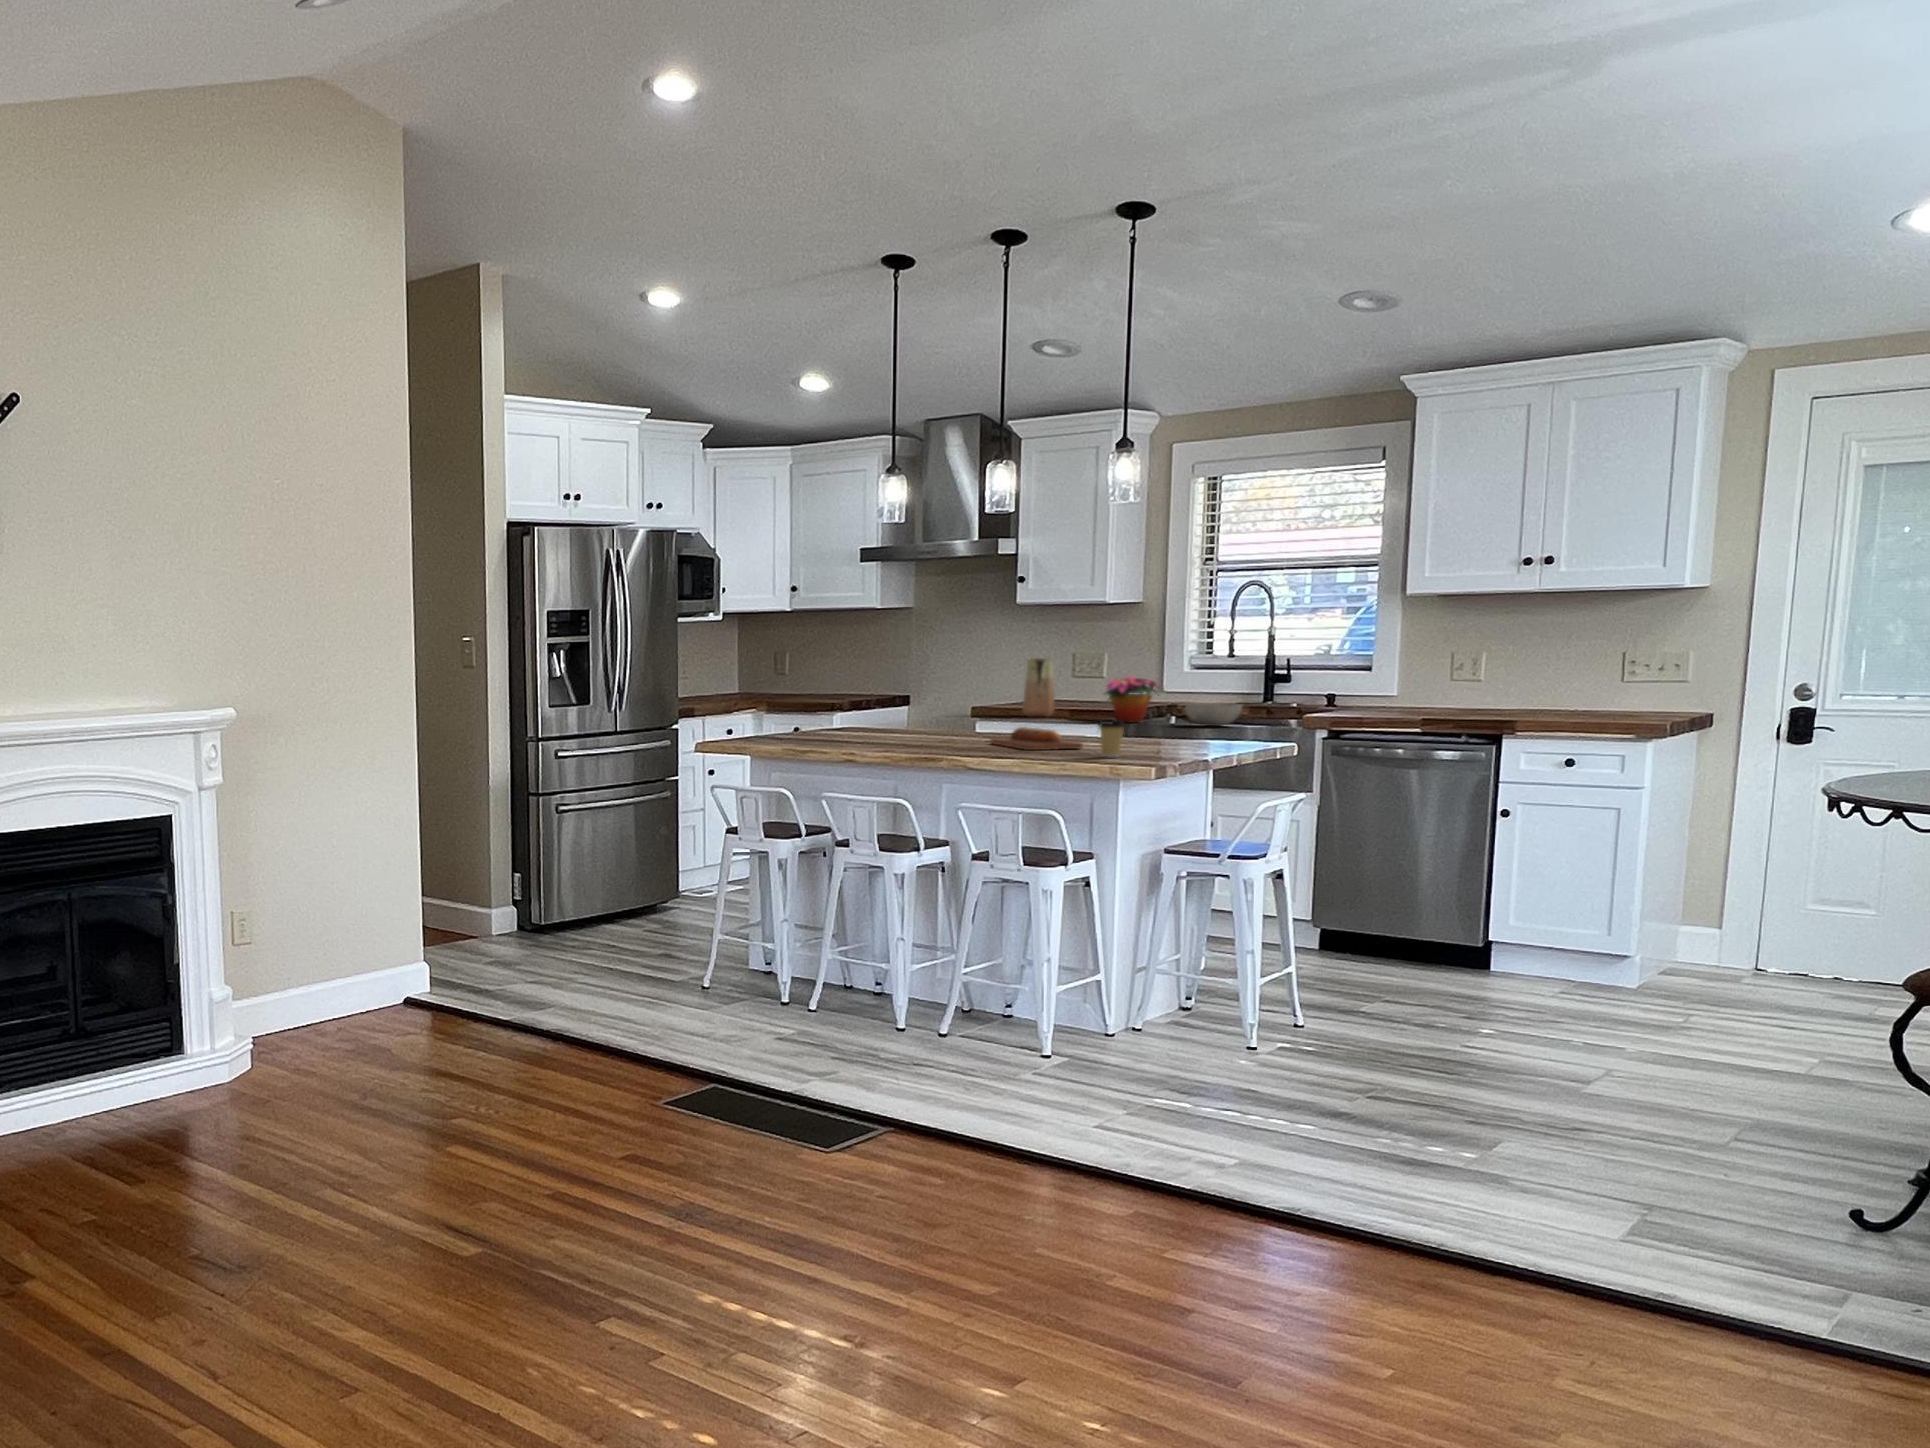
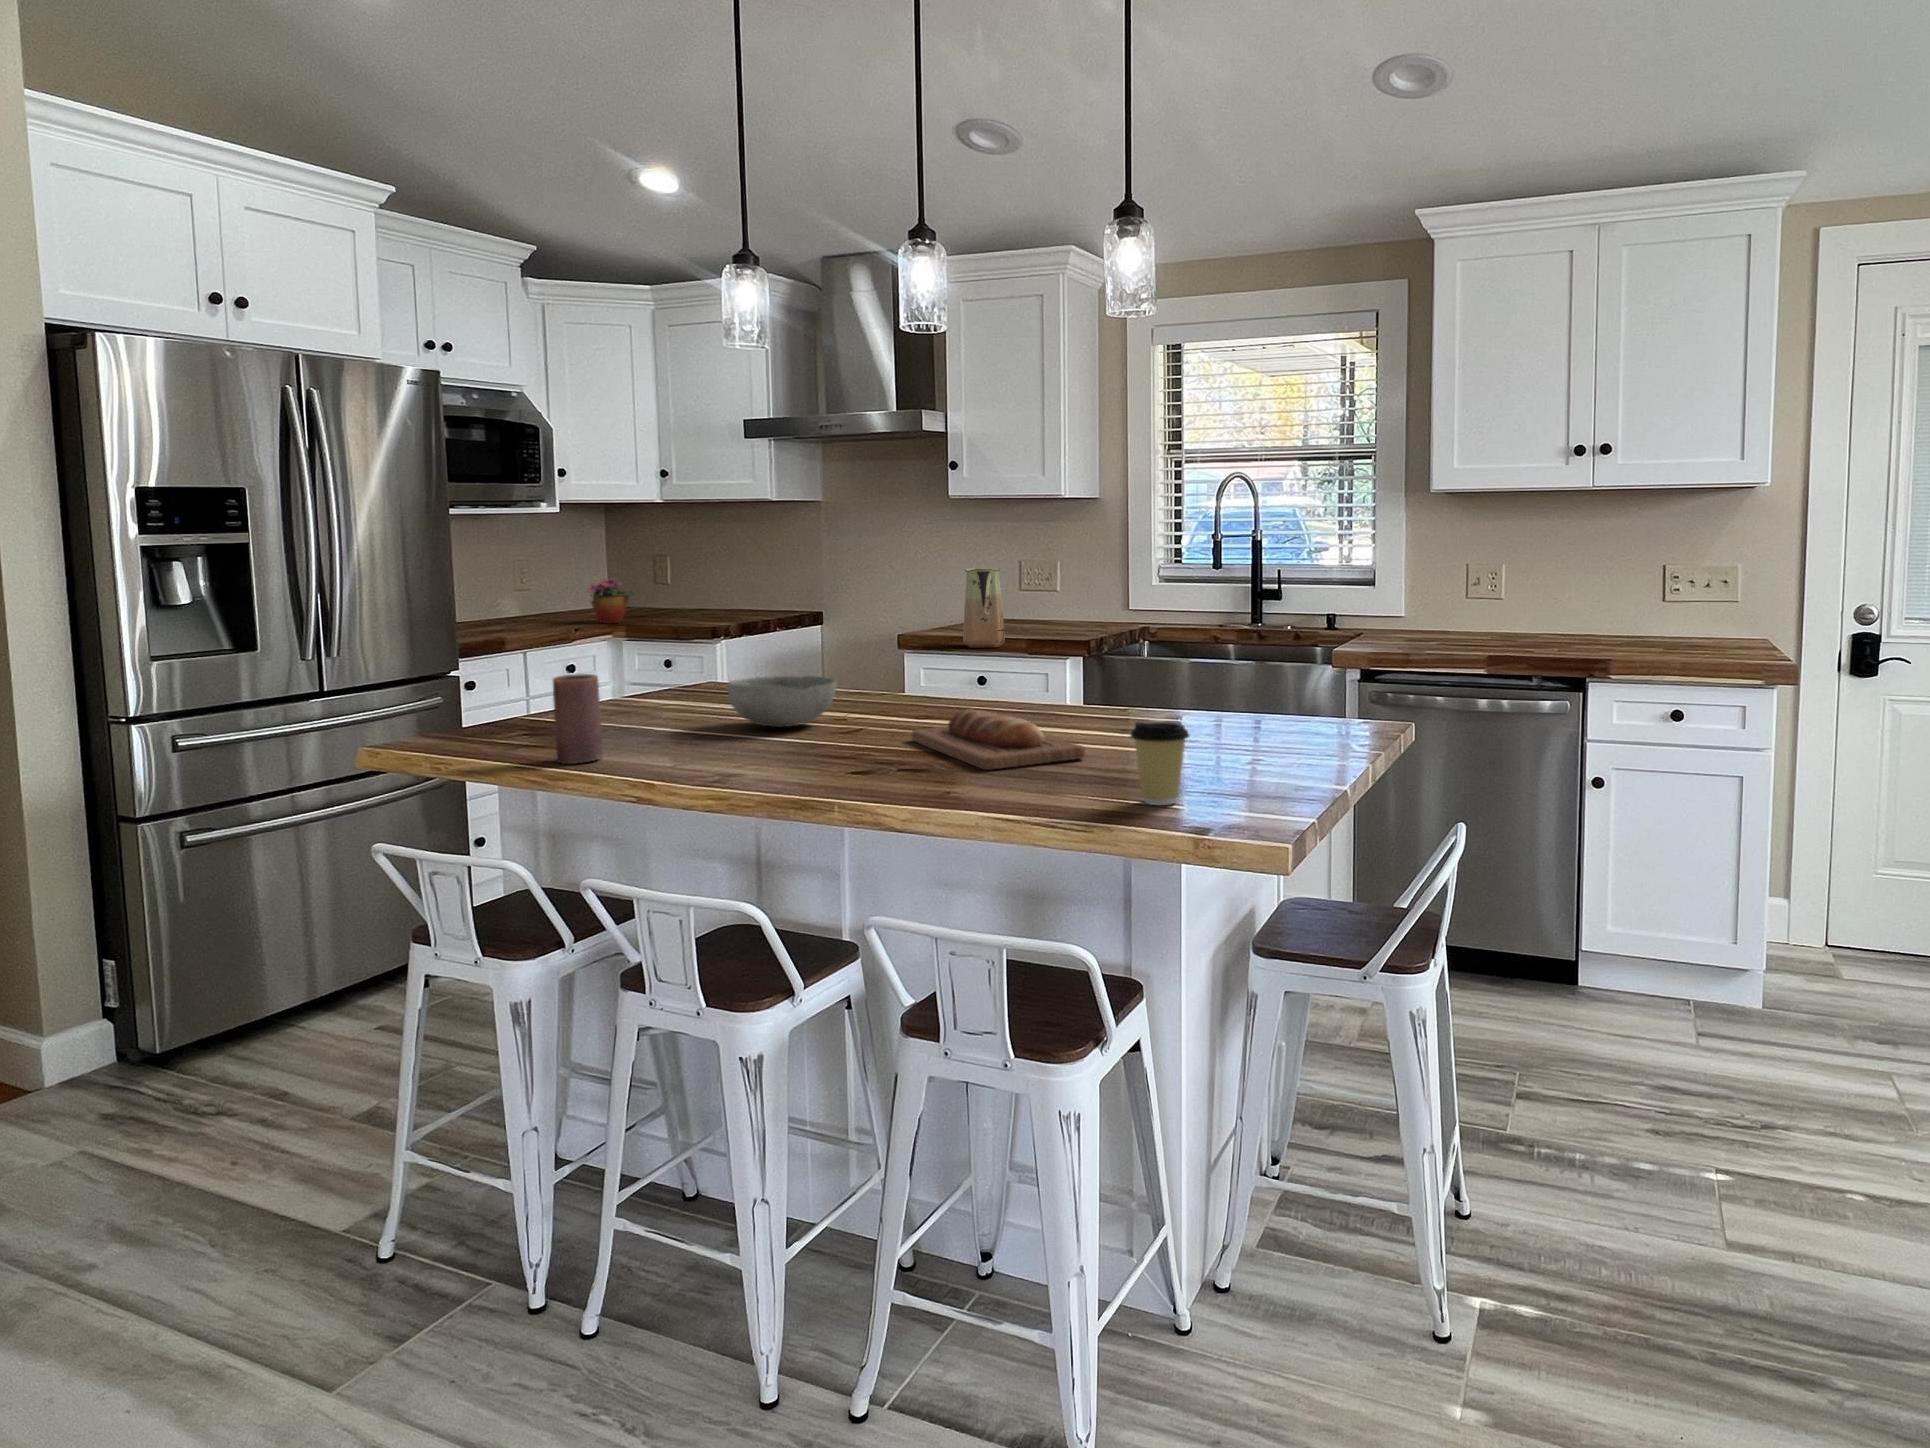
flower arrangement: present [1103,677,1163,722] -> present [589,579,634,623]
bowl: present [1185,703,1242,726] -> present [727,676,837,727]
candle: none [819,704,839,745] -> present [553,674,603,764]

